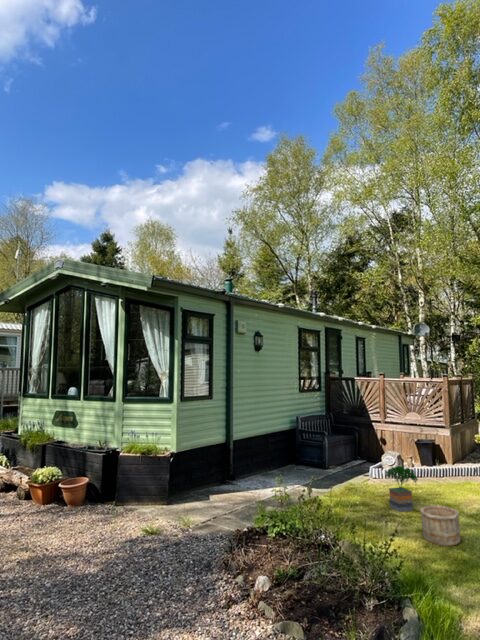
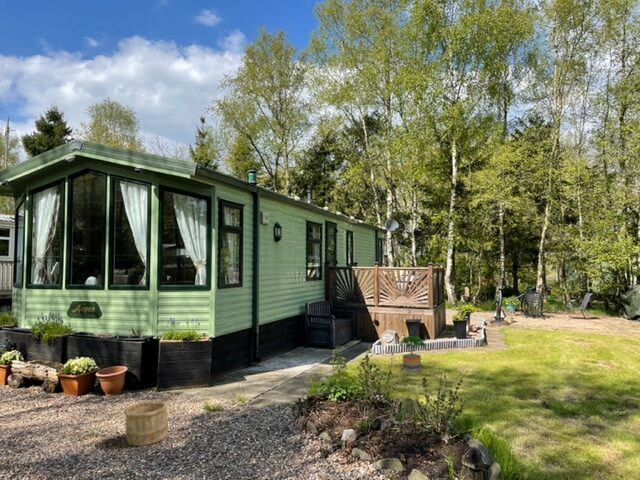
wooden bucket: present [420,505,460,546] -> present [124,401,168,446]

